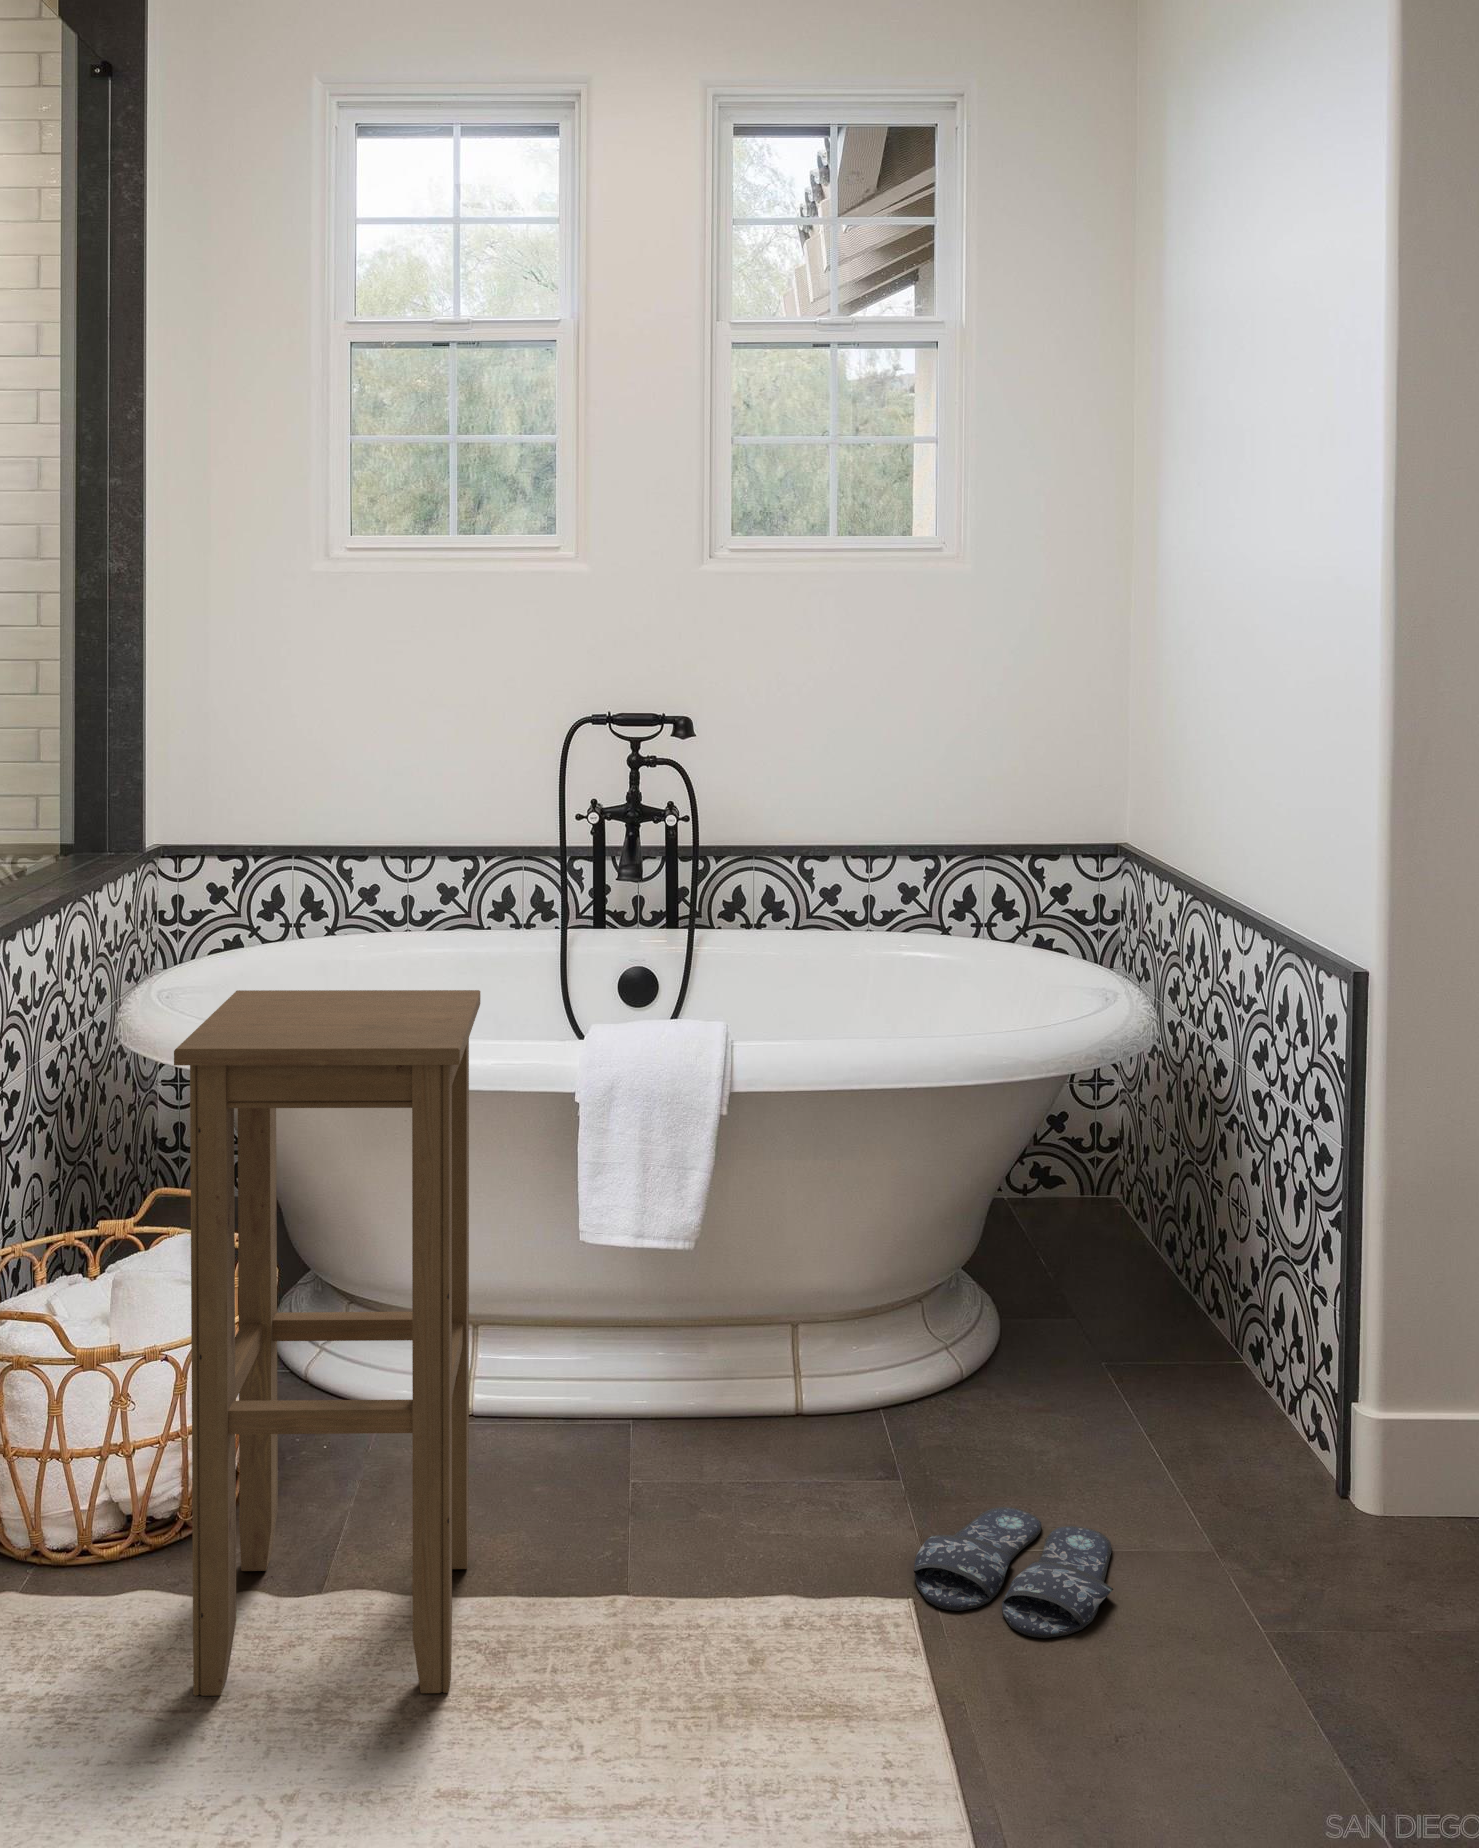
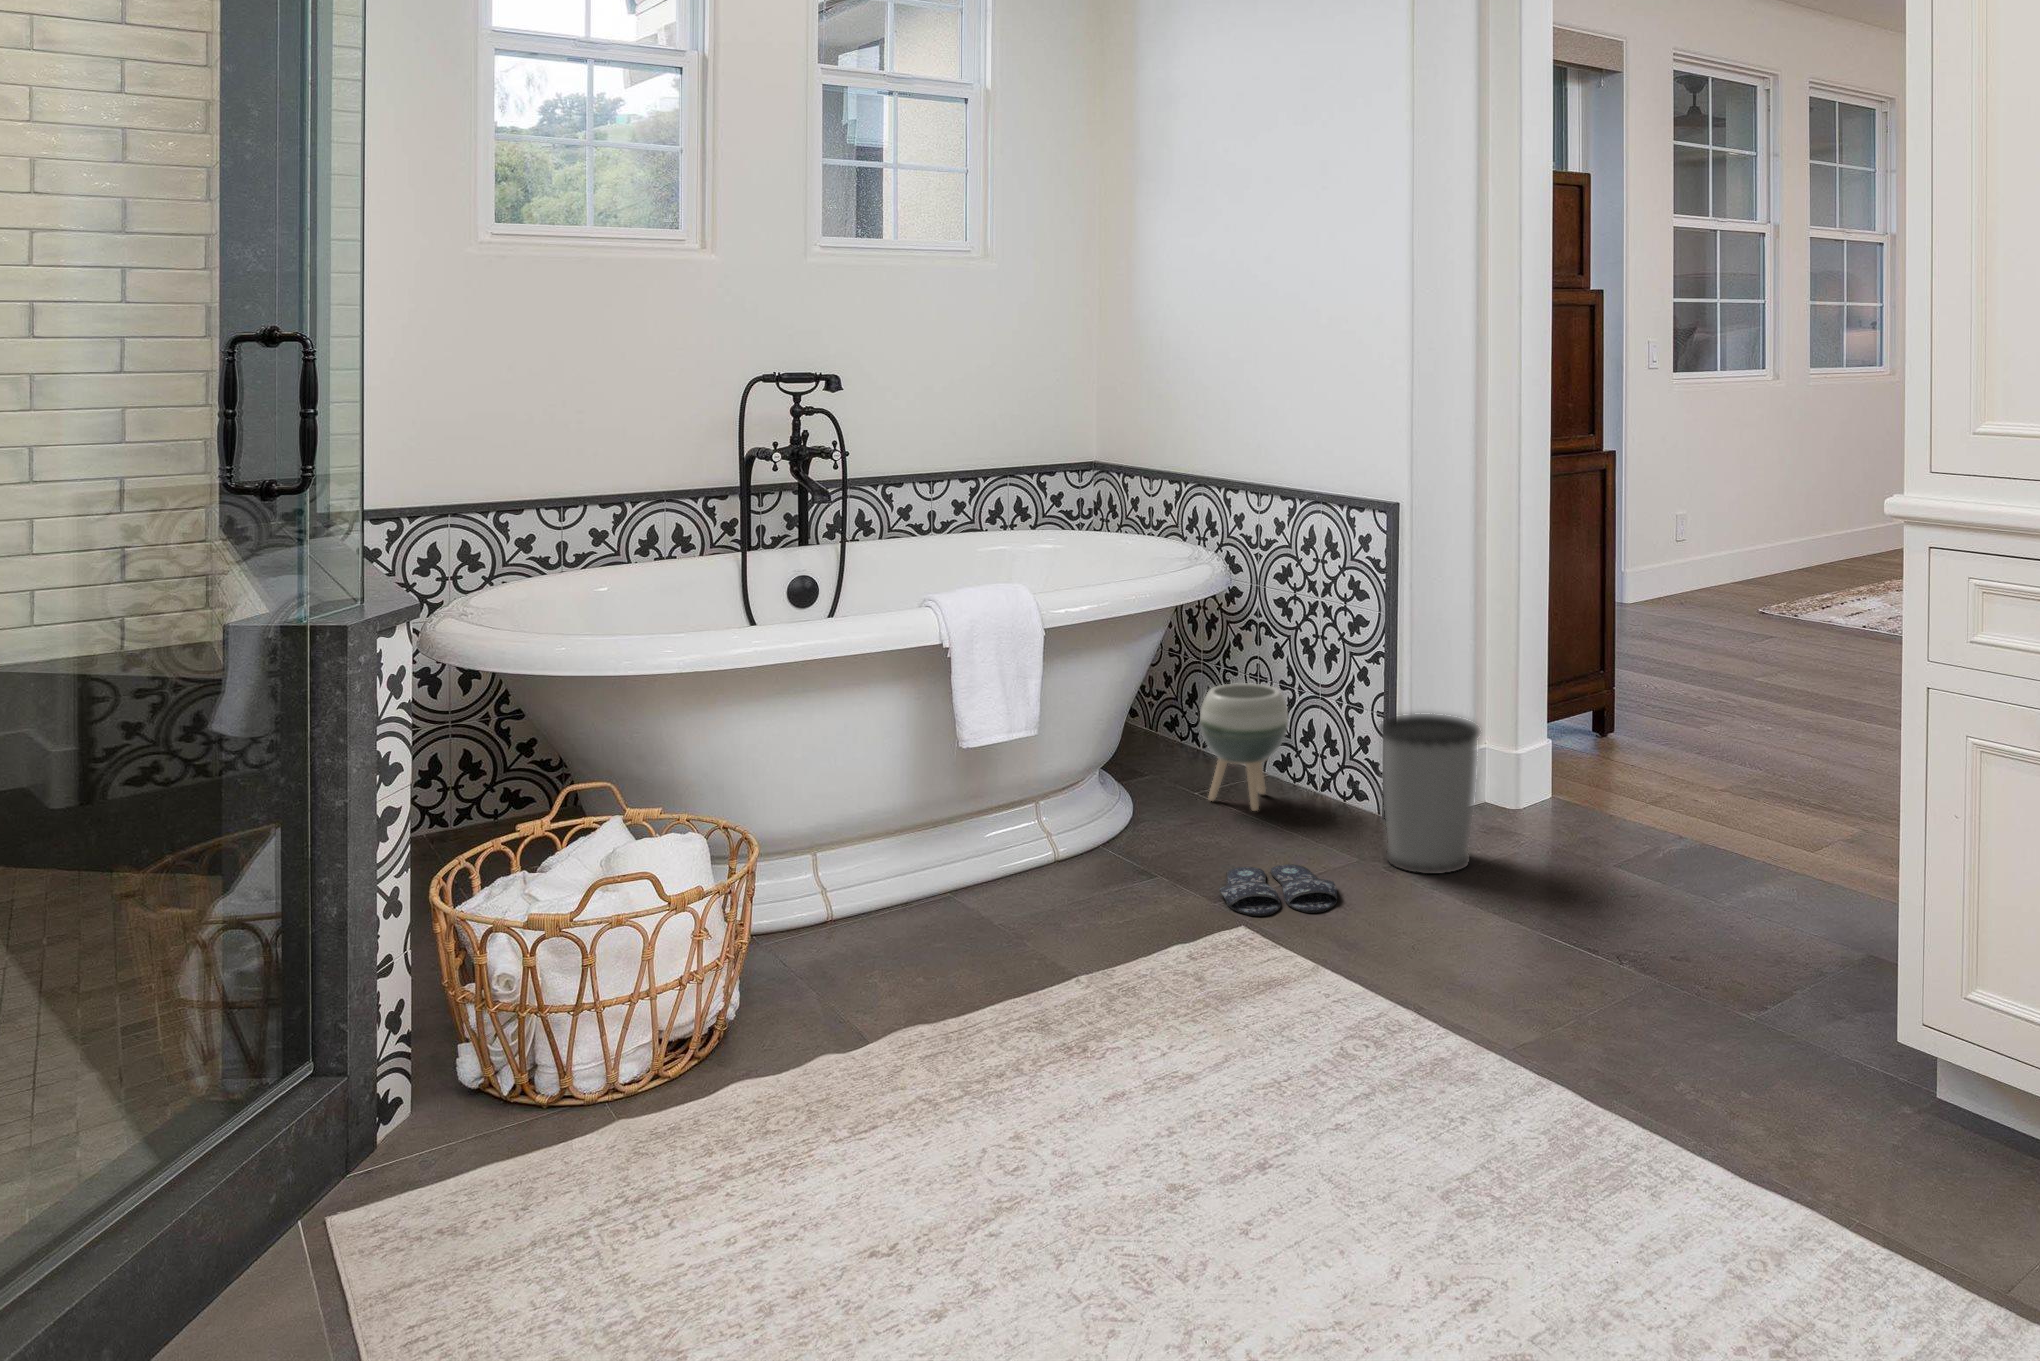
stool: present [174,990,480,1696] -> none [811,560,1081,1090]
planter: none [1101,1207,1245,1417] -> present [1200,683,1288,811]
wastebasket: none [1248,1336,1444,1648] -> present [1380,714,1479,874]

